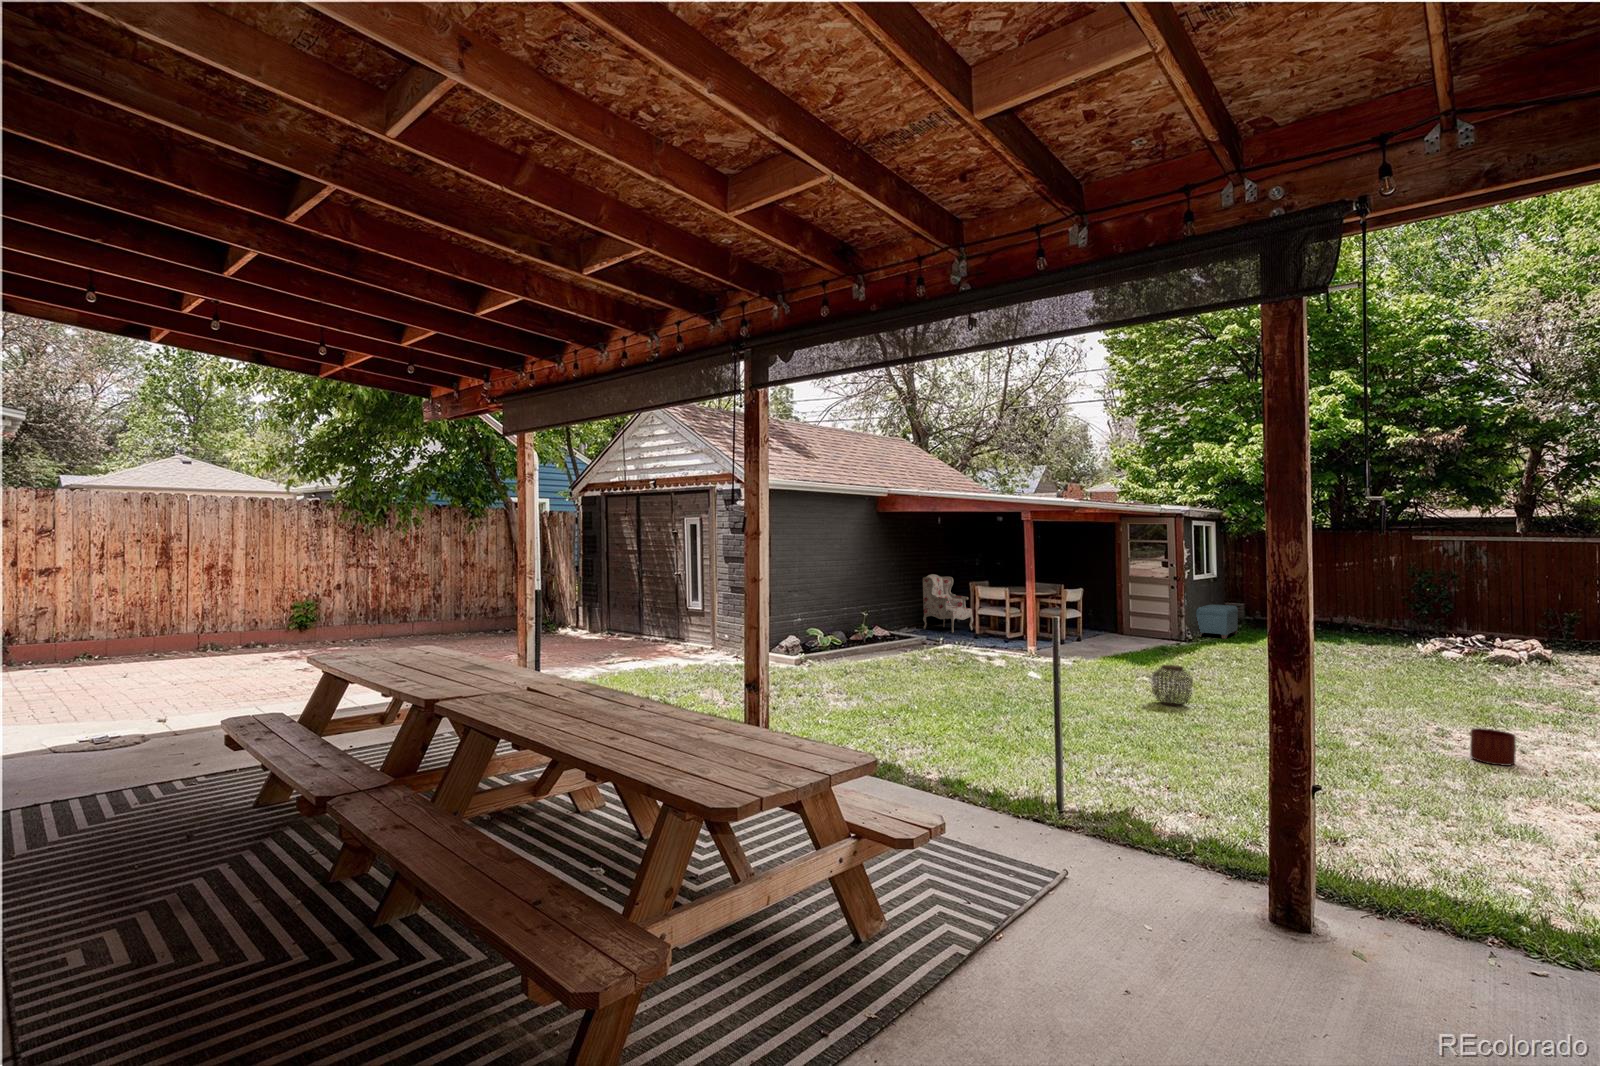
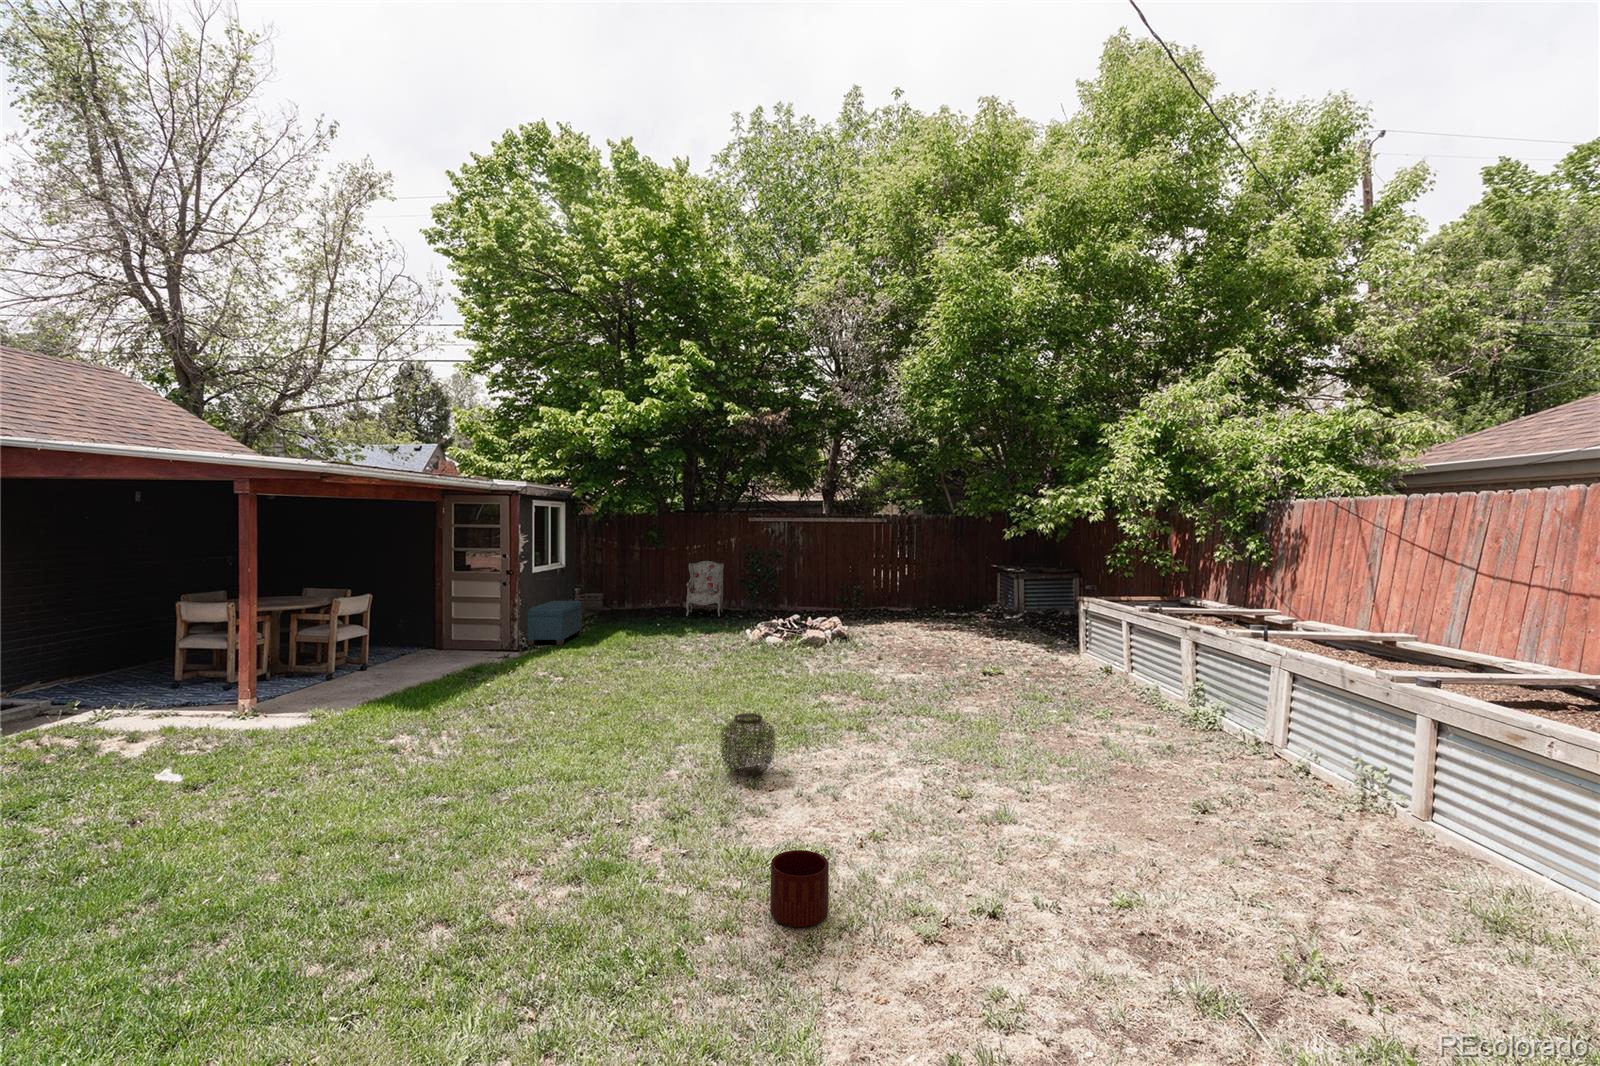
armchair: present [923,574,973,633] -> present [686,561,724,616]
woven basket: present [1152,665,1193,707] -> present [721,713,775,777]

